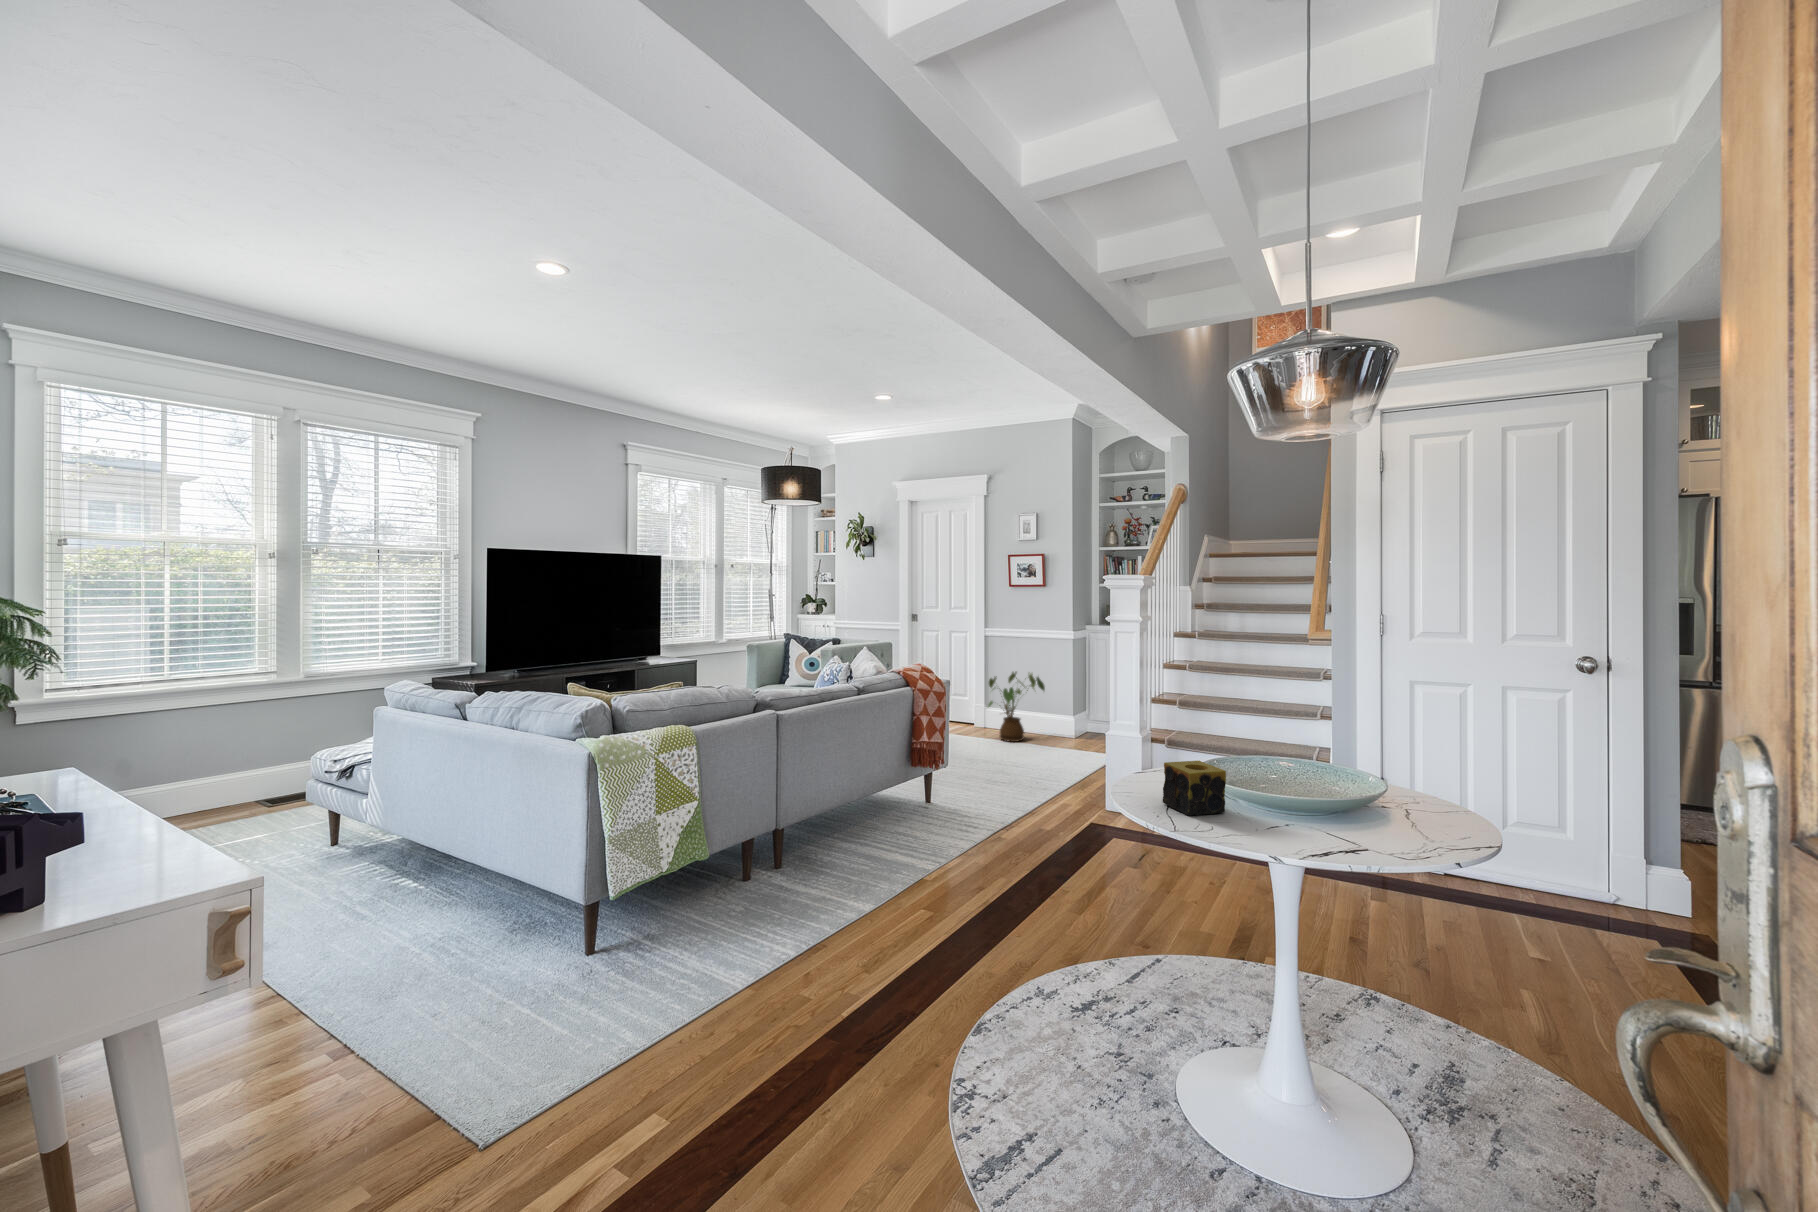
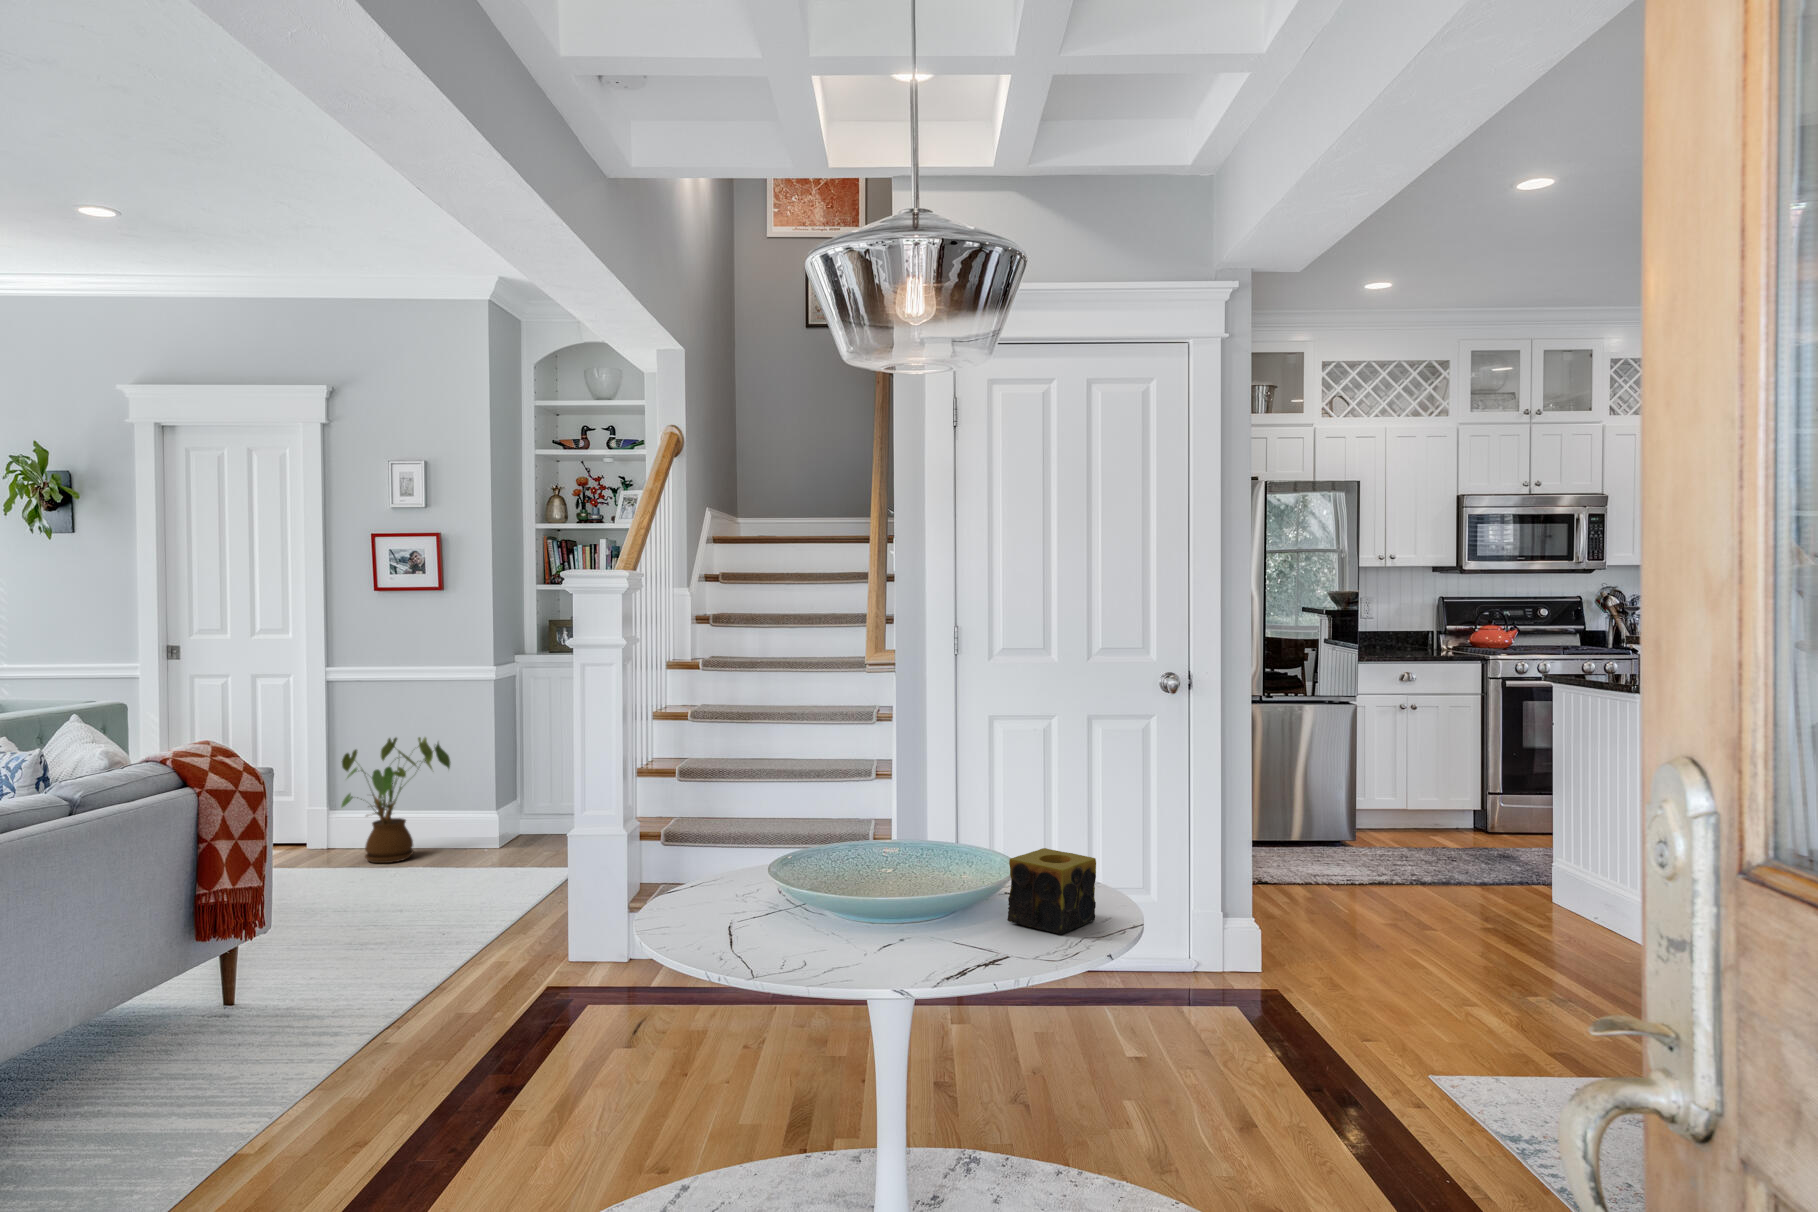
candle: present [1163,761,1226,816] -> present [1008,848,1096,934]

